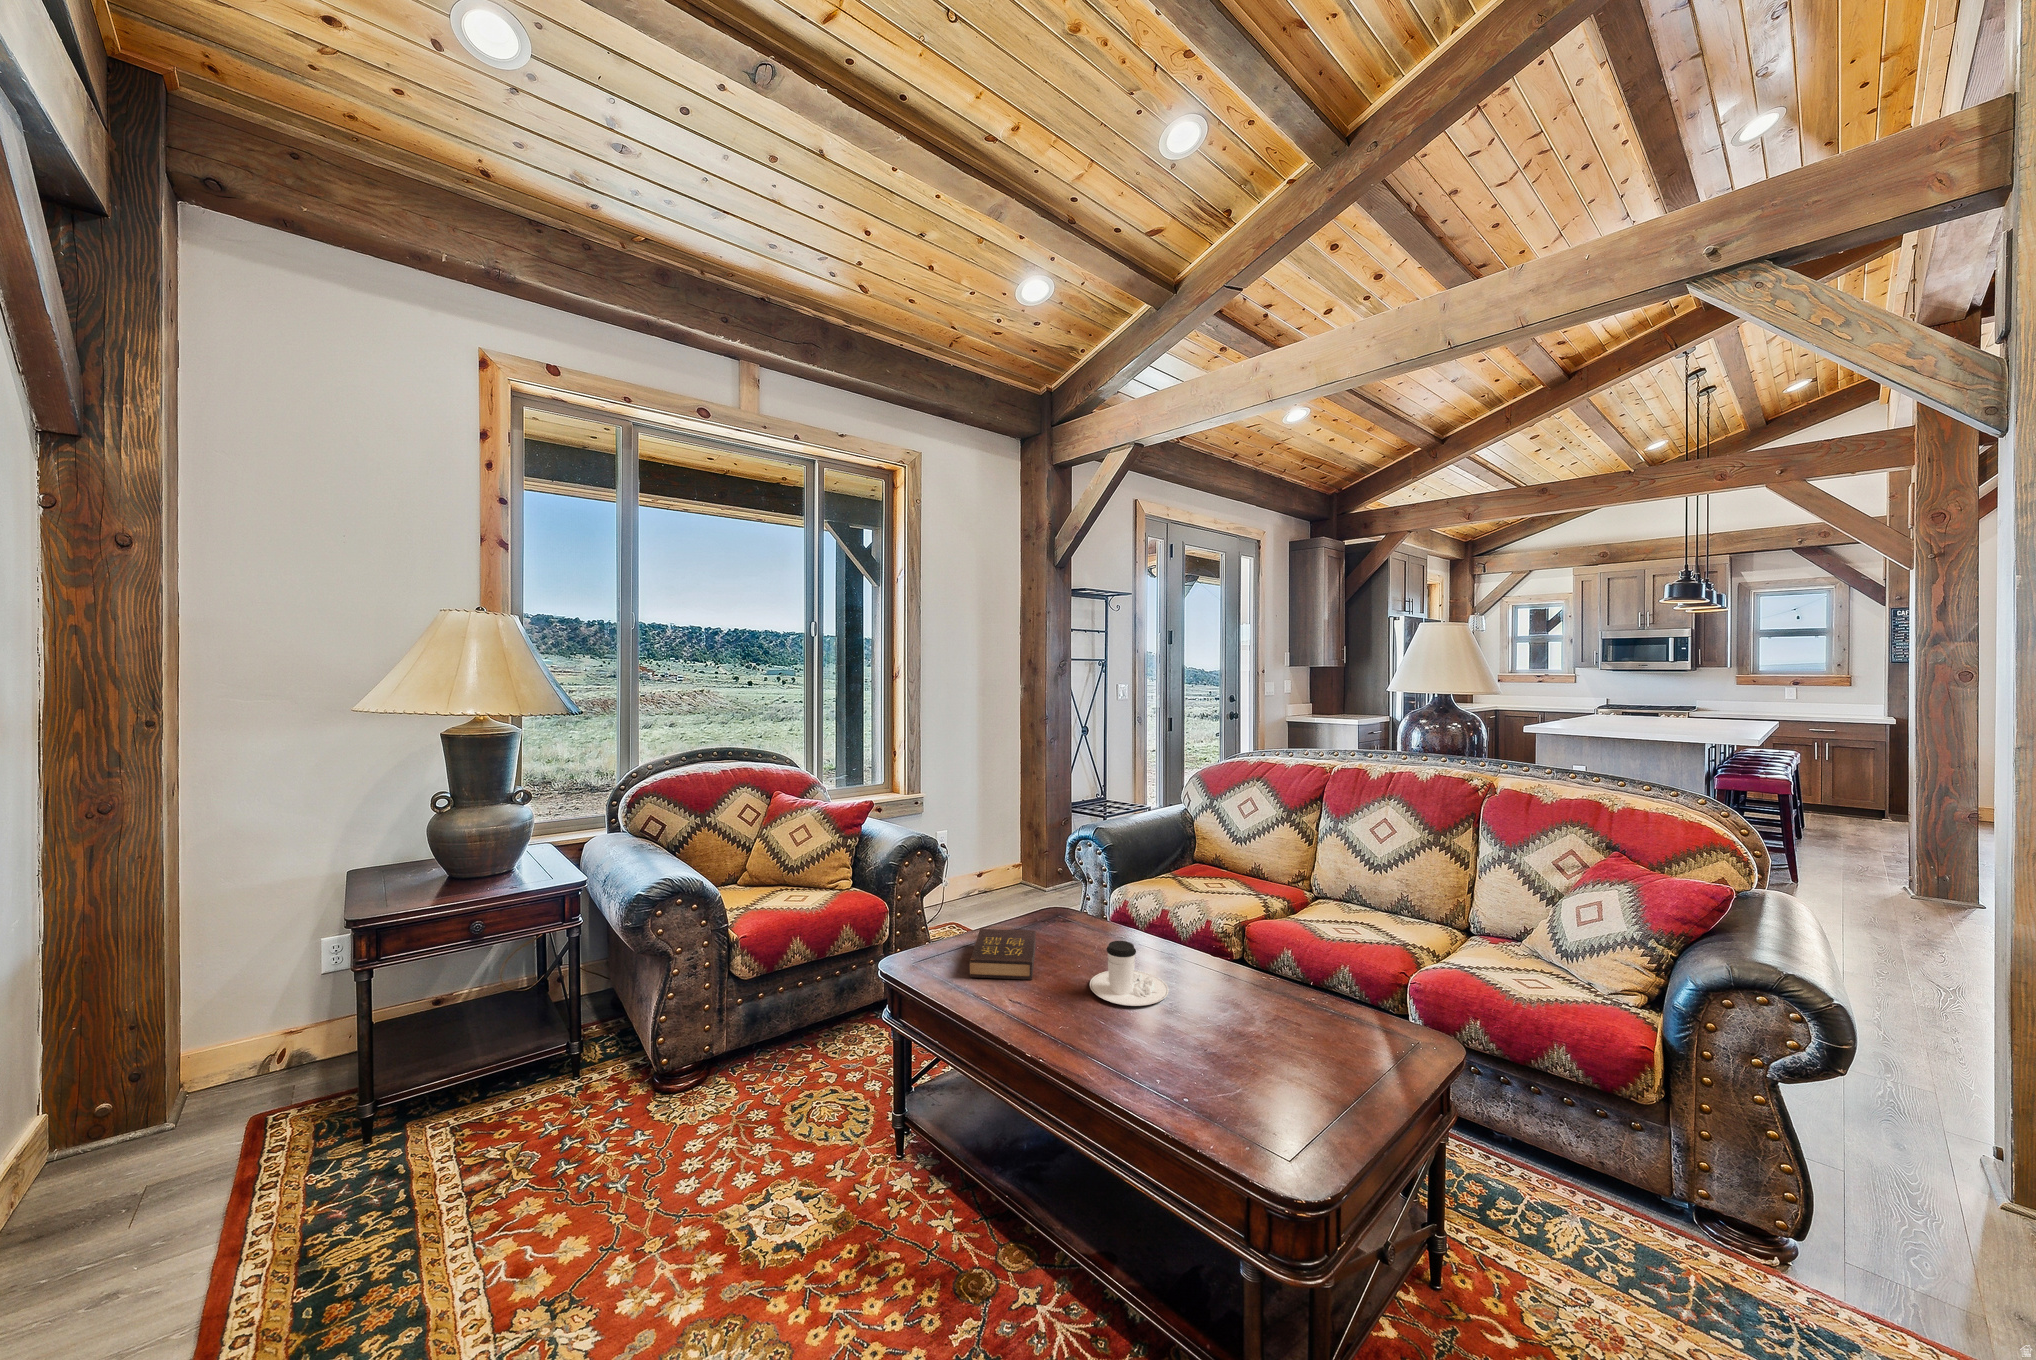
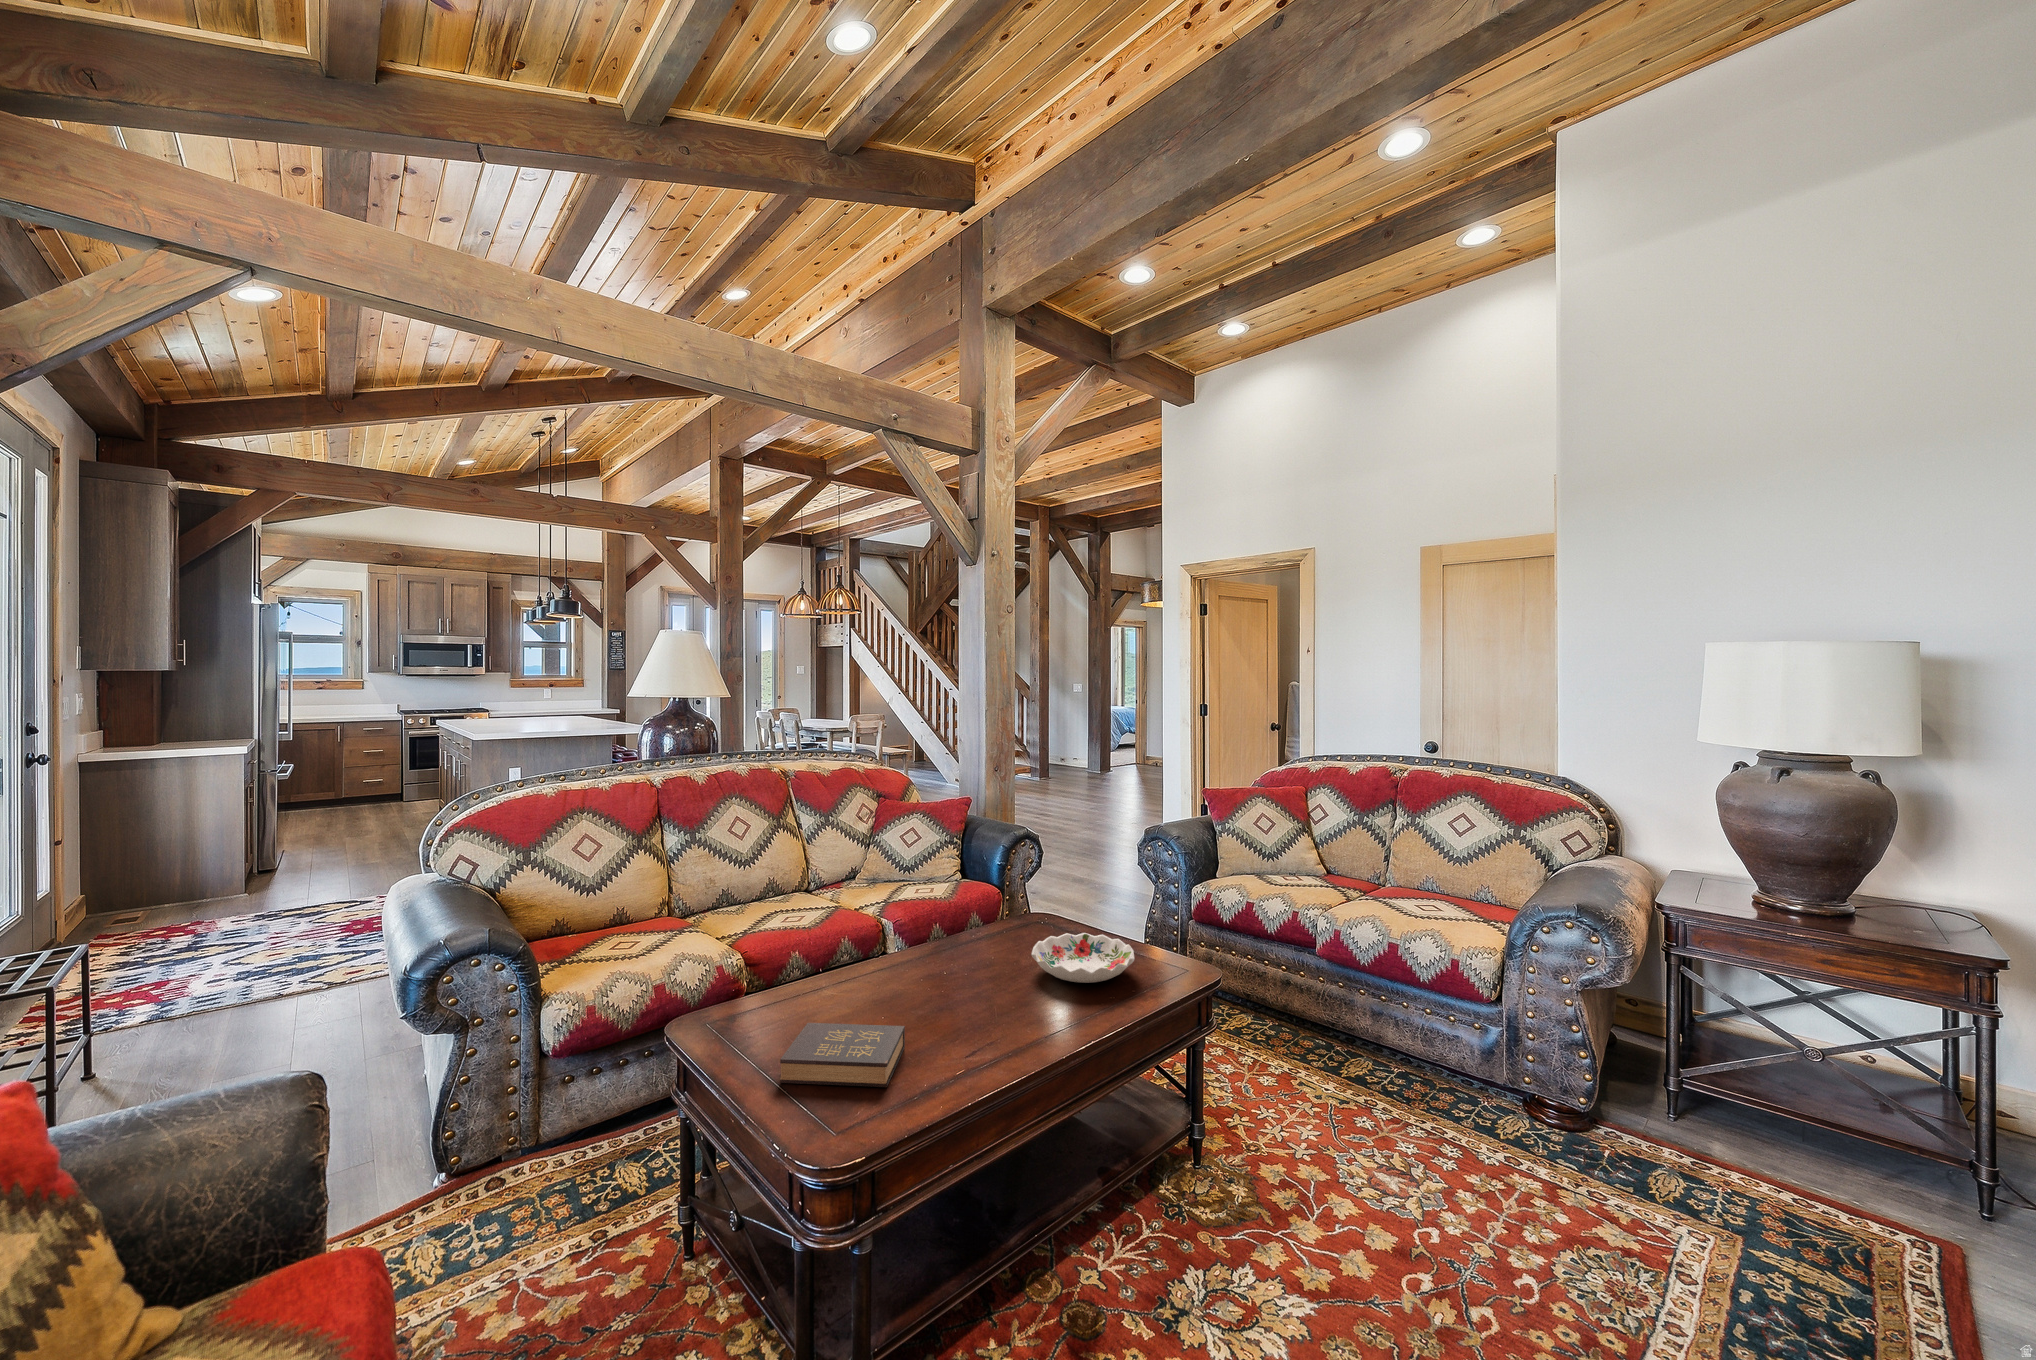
coffee cup: present [1090,941,1169,1006] -> none [901,950,981,1015]
decorative bowl: none [1170,1009,1313,1094] -> present [1031,933,1135,983]

